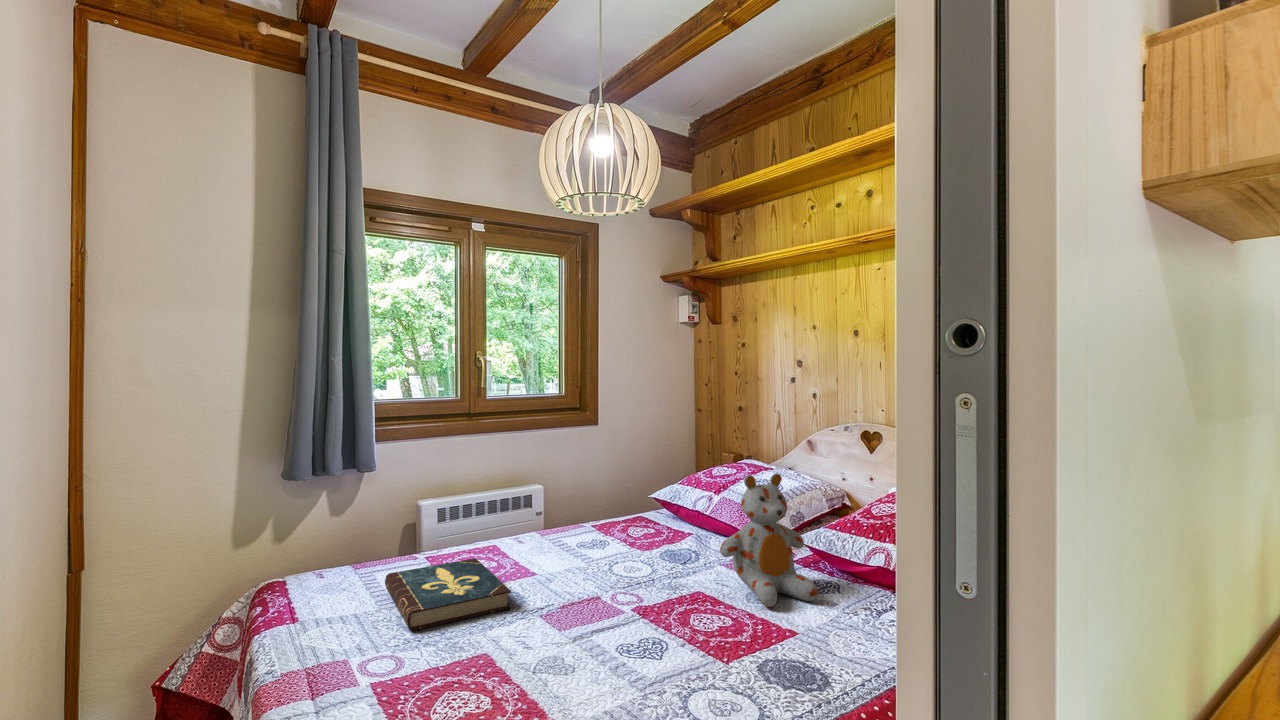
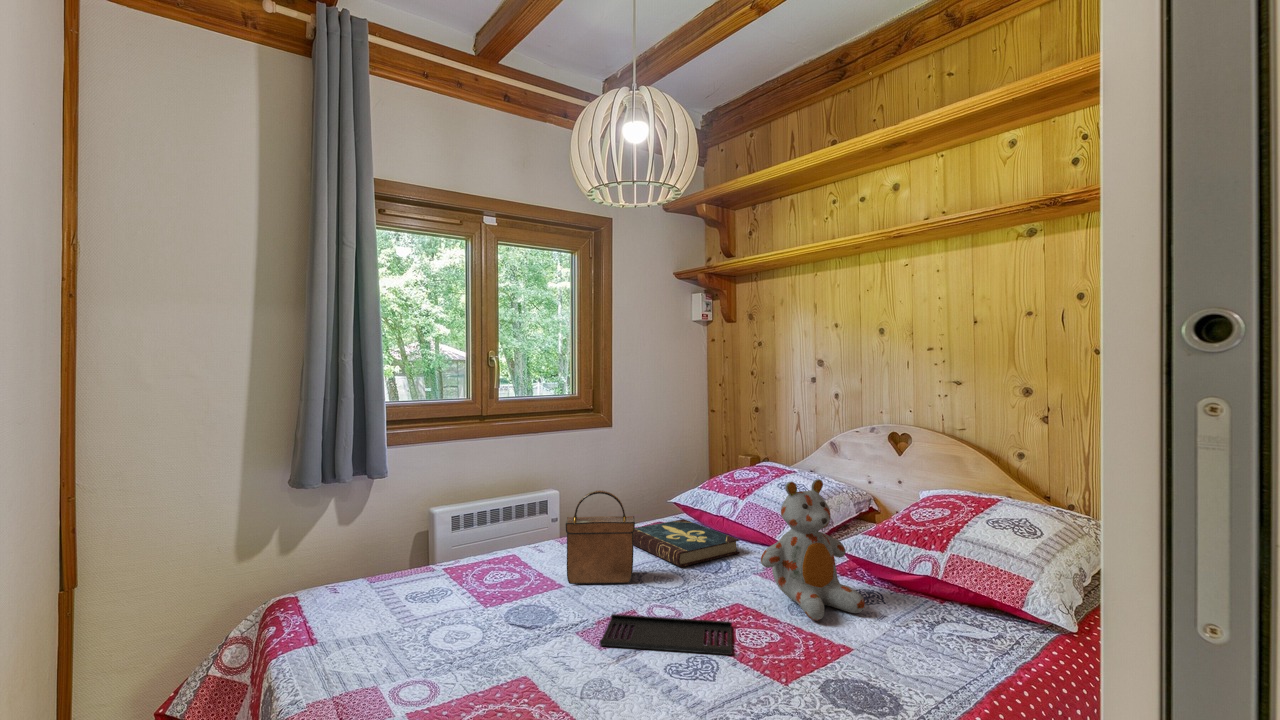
handbag: none [539,484,606,572] -> present [566,491,635,584]
book: present [385,558,511,631] -> present [633,519,740,567]
tray: none [559,599,688,637] -> present [600,614,732,655]

